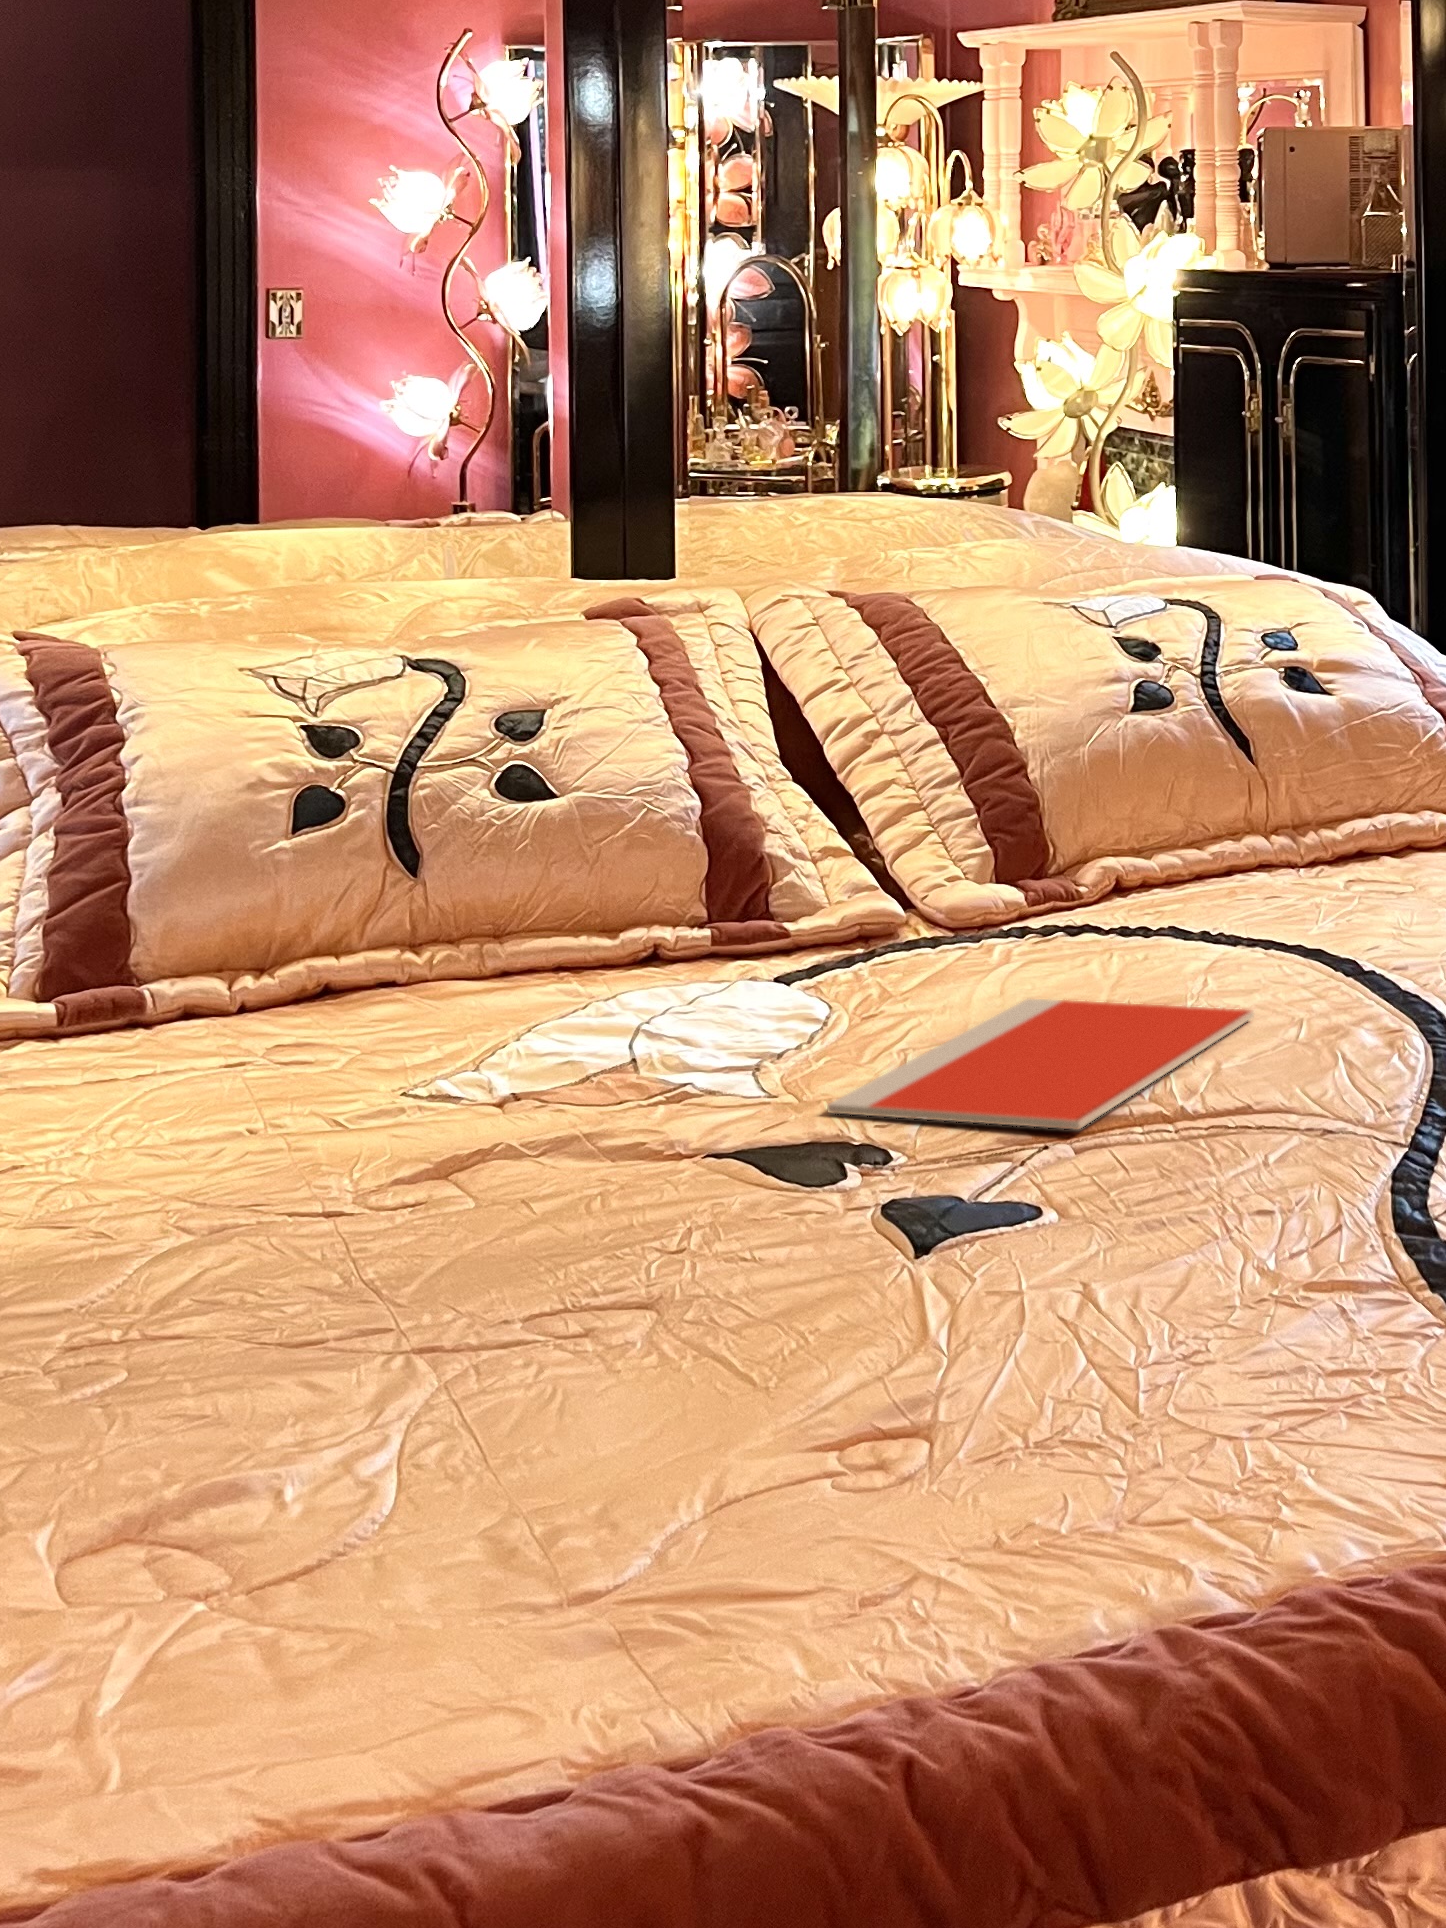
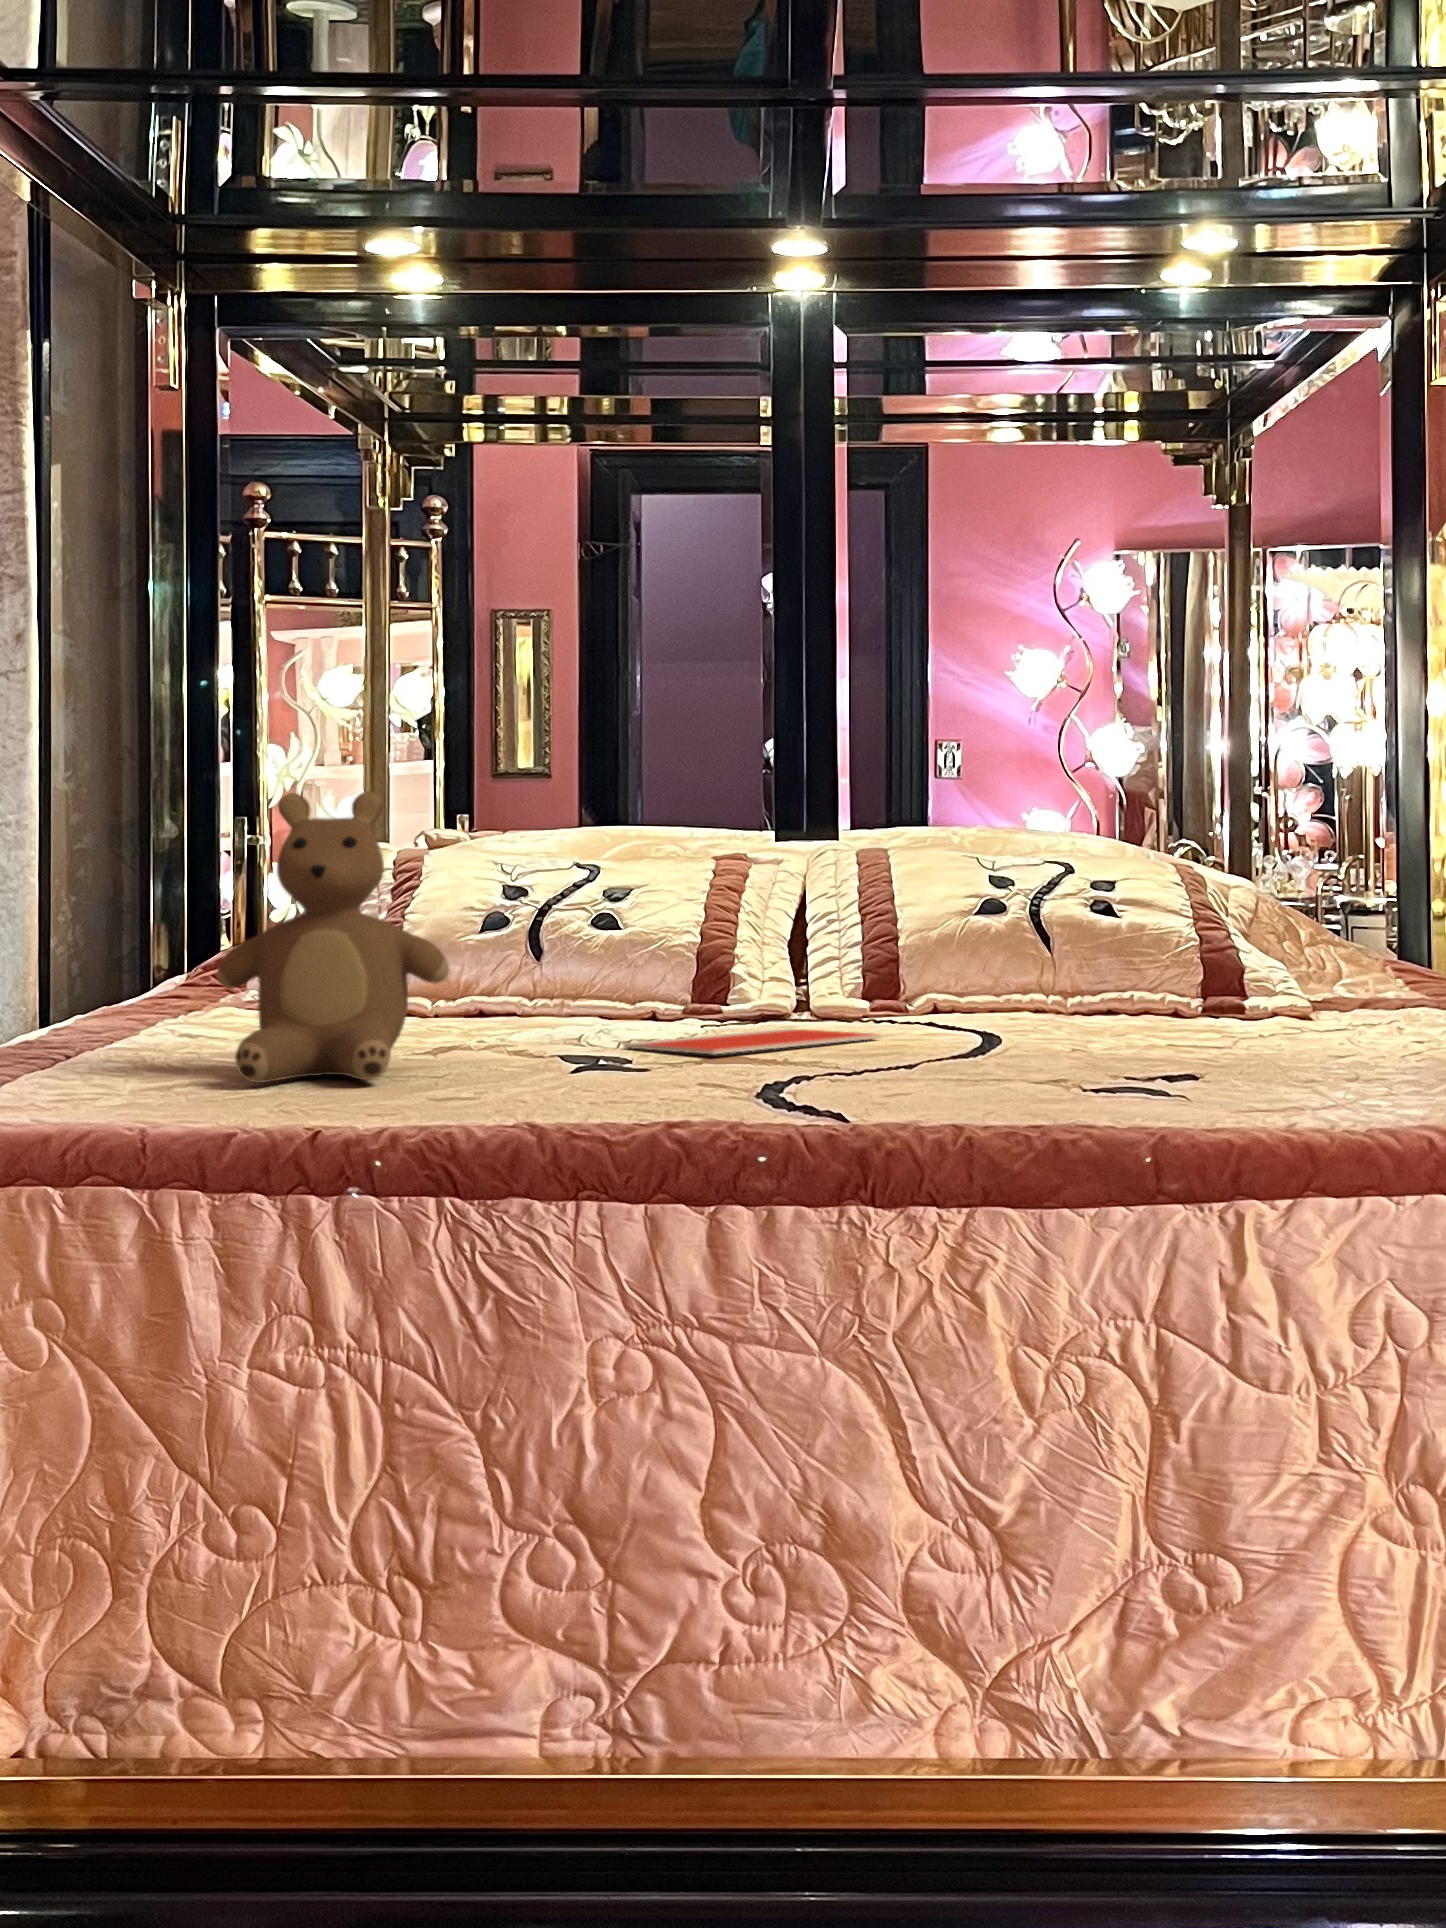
teddy bear: none [53,673,612,1426] -> present [217,791,450,1083]

